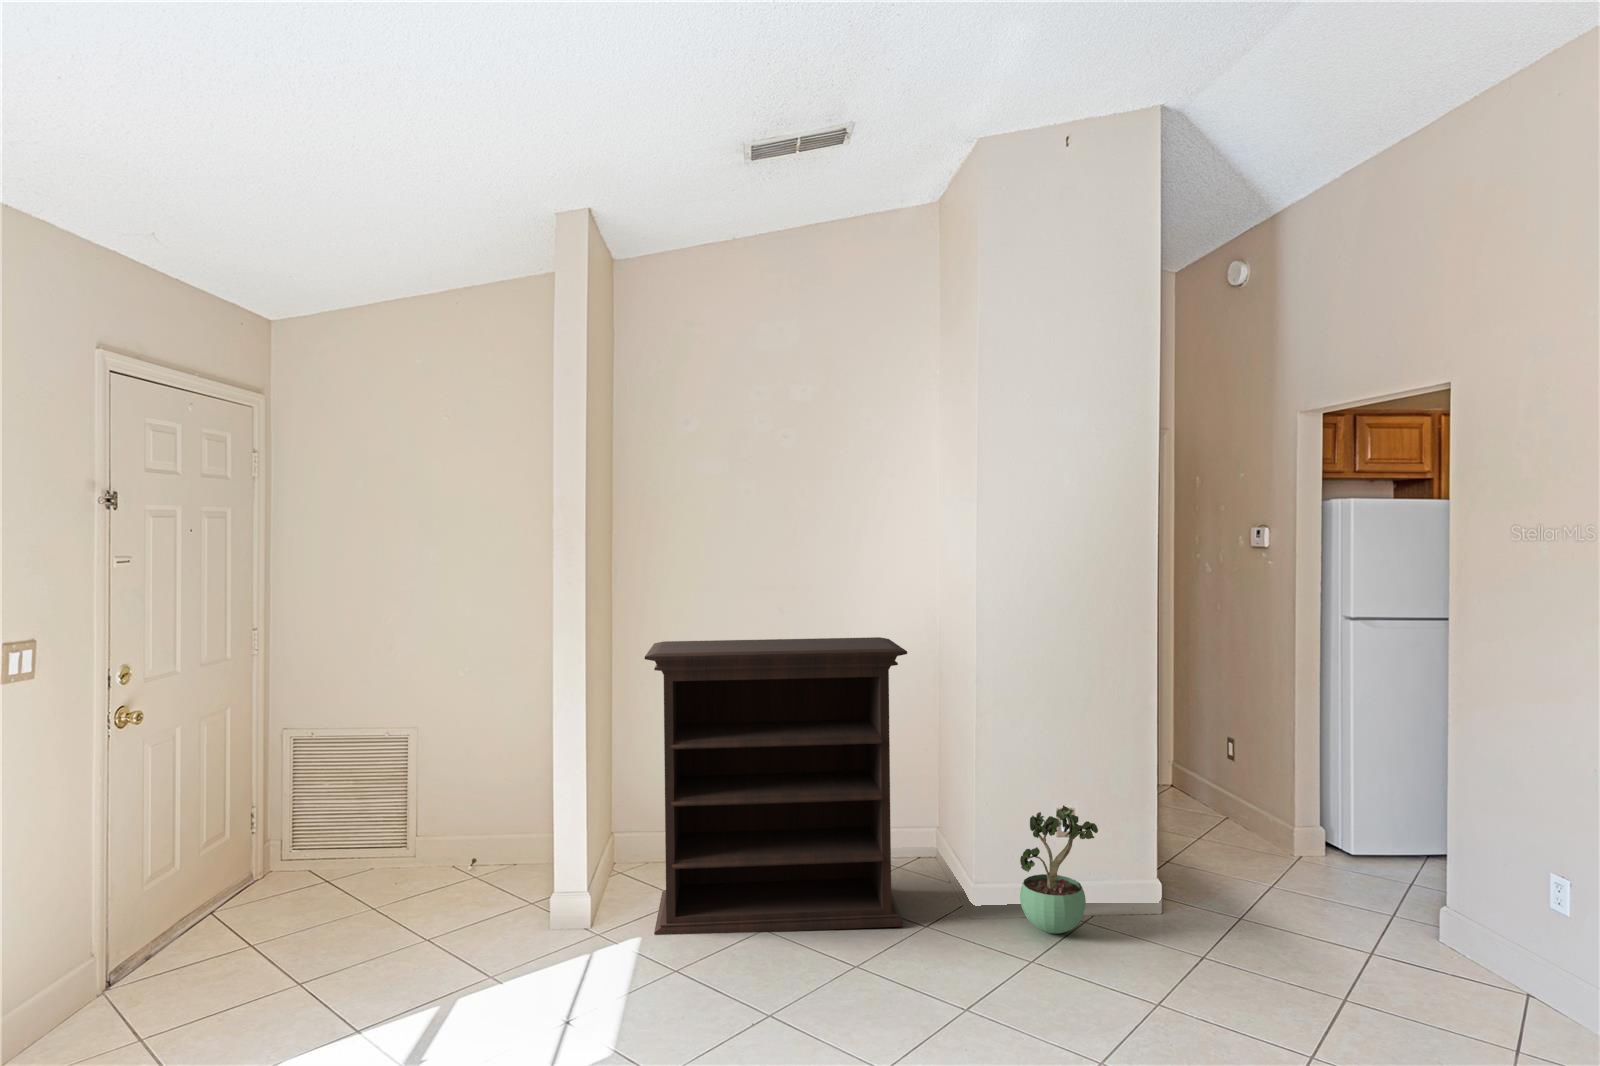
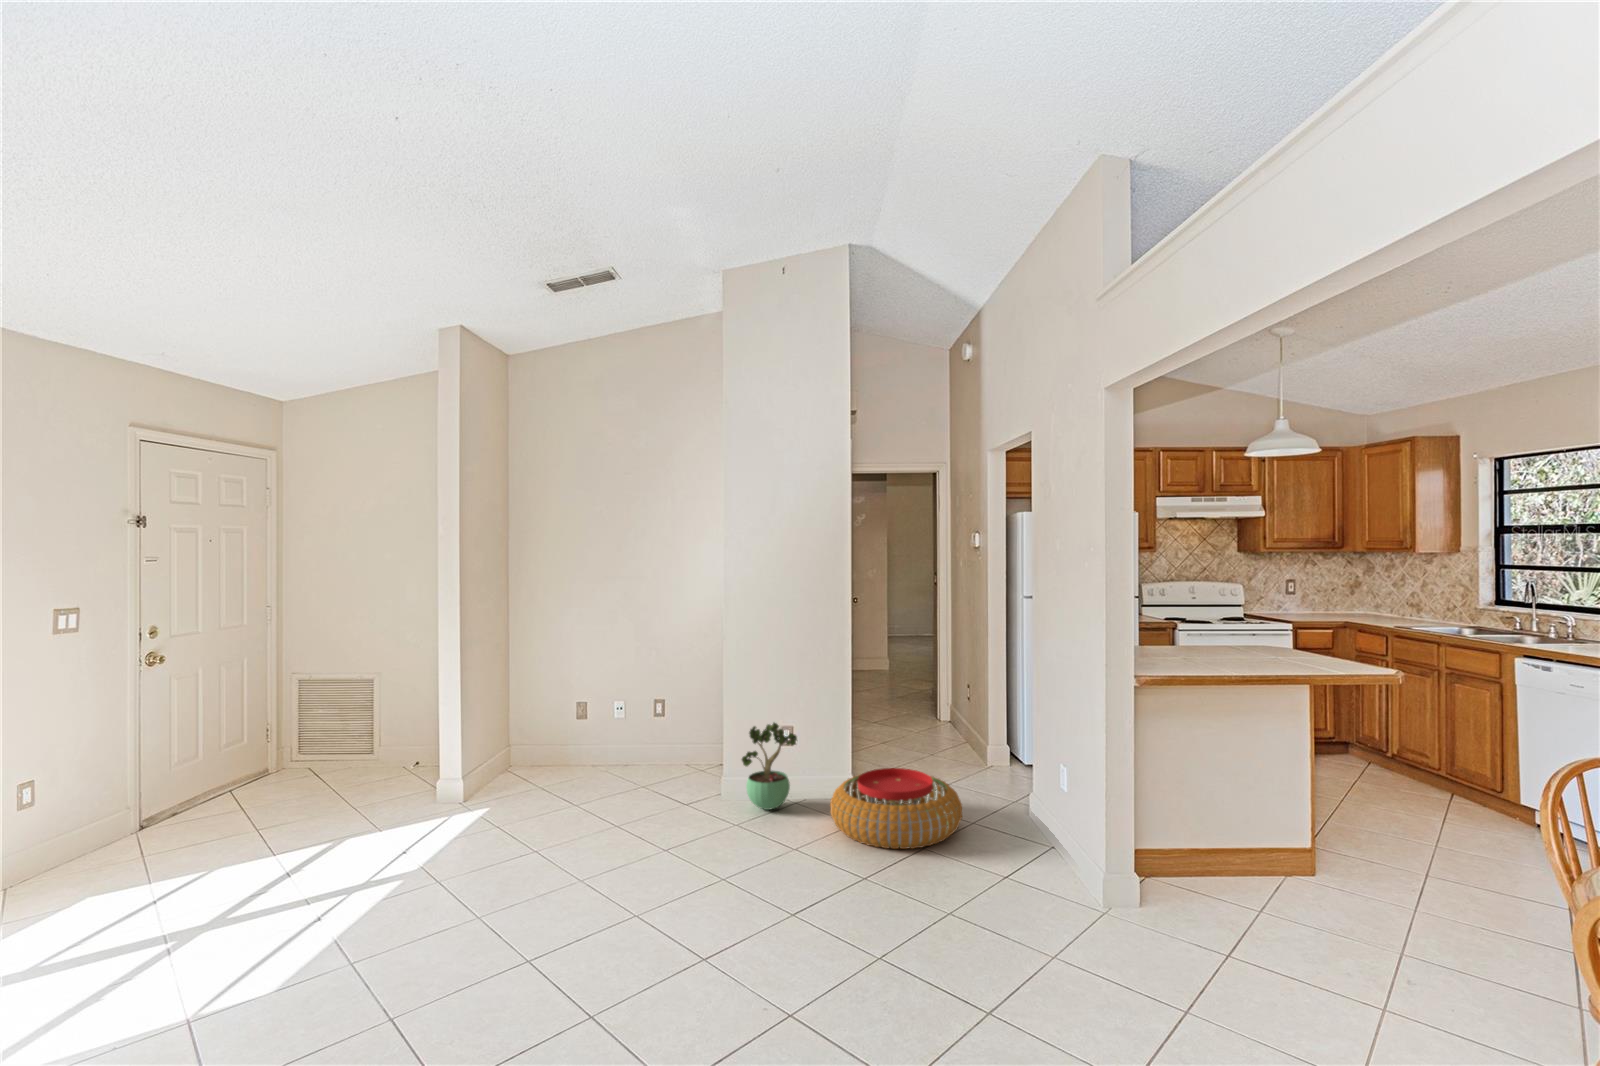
bookshelf: present [645,637,907,935] -> none [493,609,681,808]
pouf: none [1163,871,1377,999] -> present [830,768,962,849]

